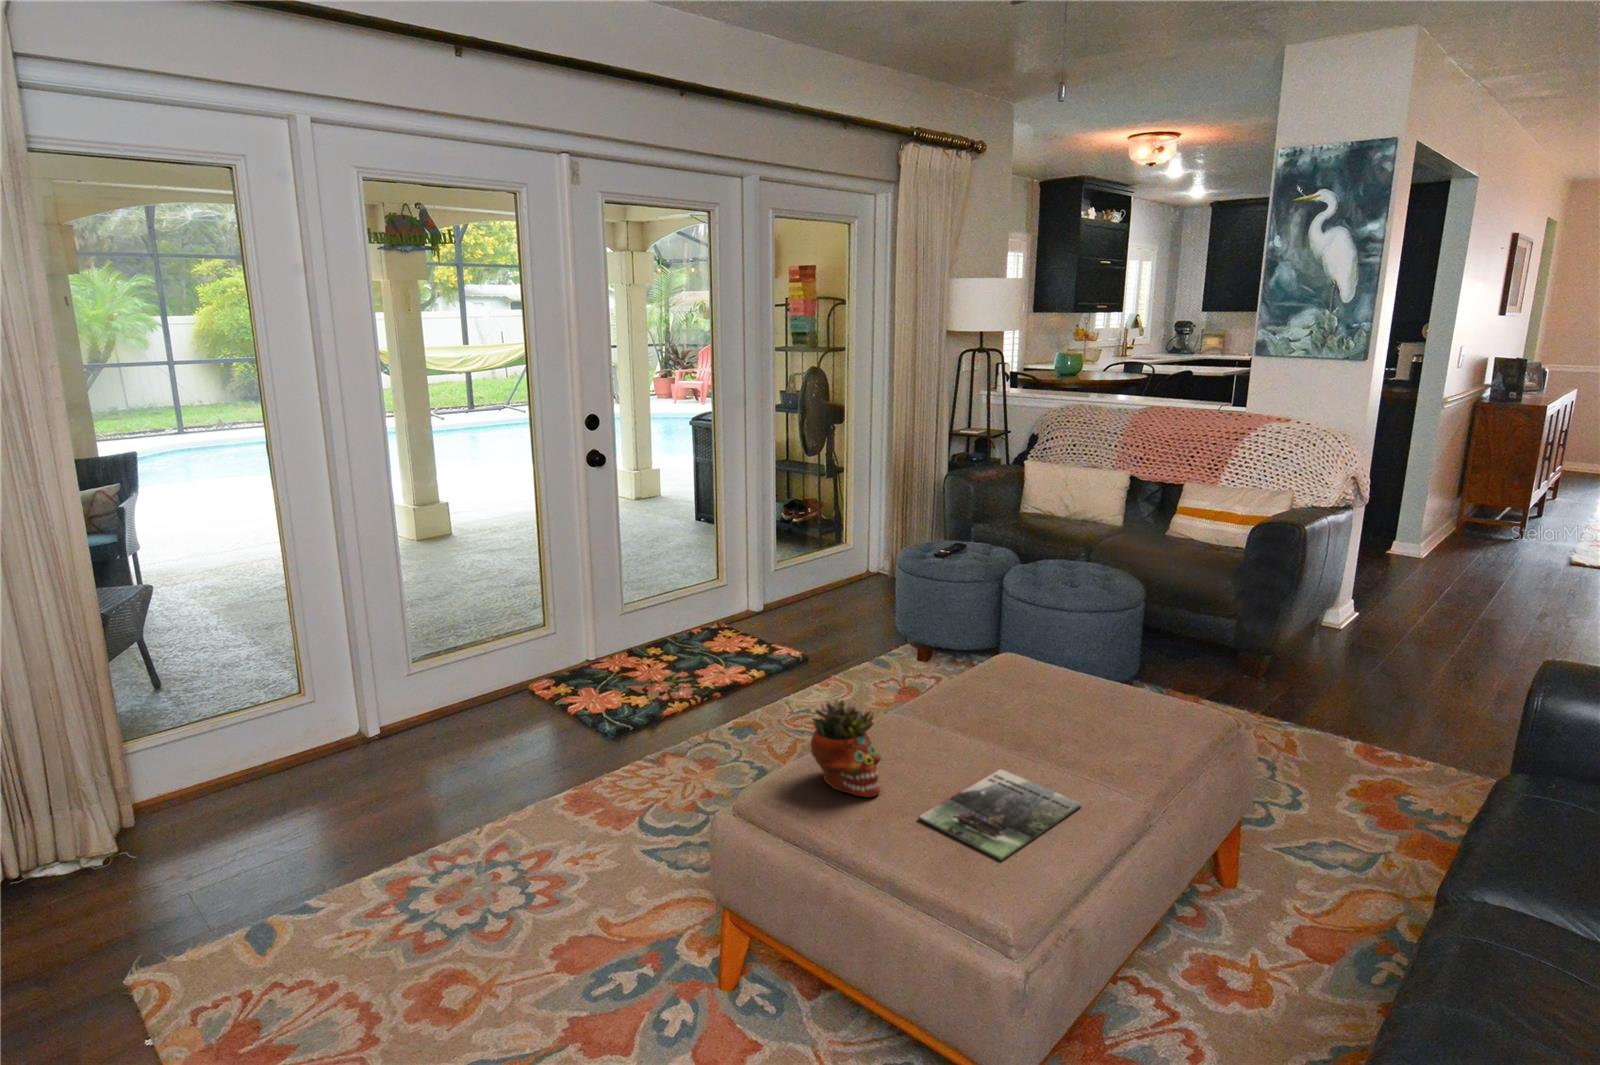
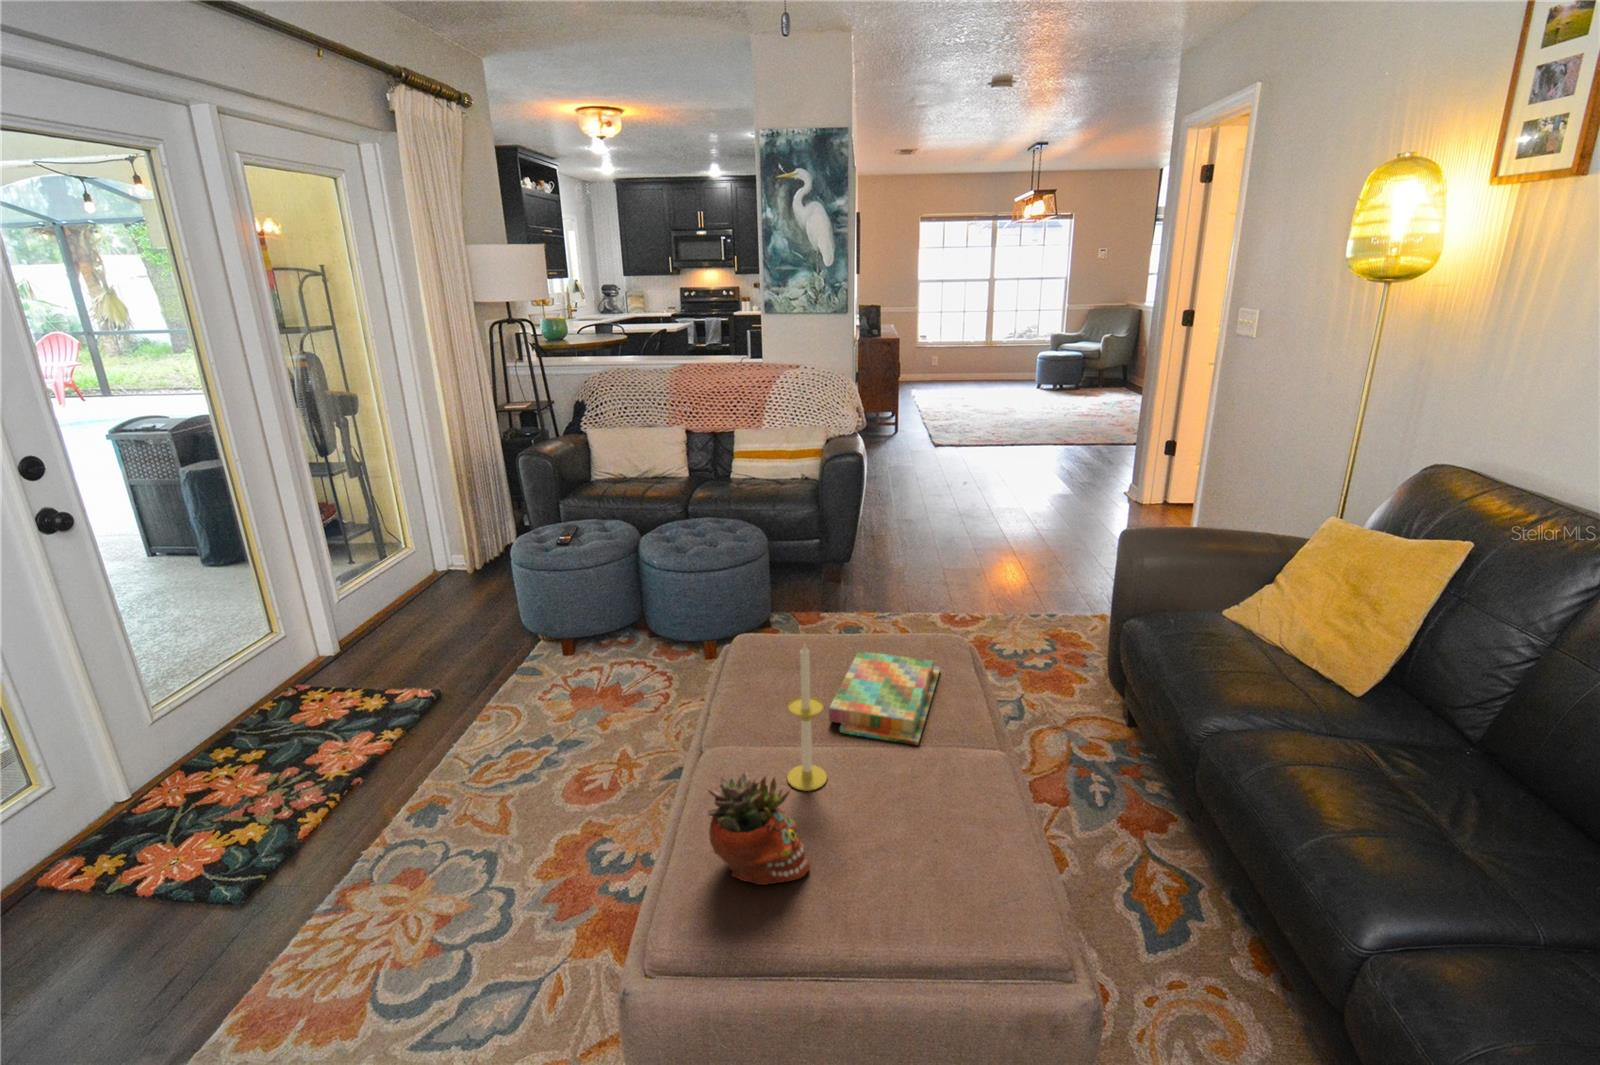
candle: none [924,620,960,760] -> present [787,644,827,791]
board game: none [1004,685,1162,766] -> present [829,651,940,745]
magazine: present [918,769,1081,860] -> none [875,775,992,887]

